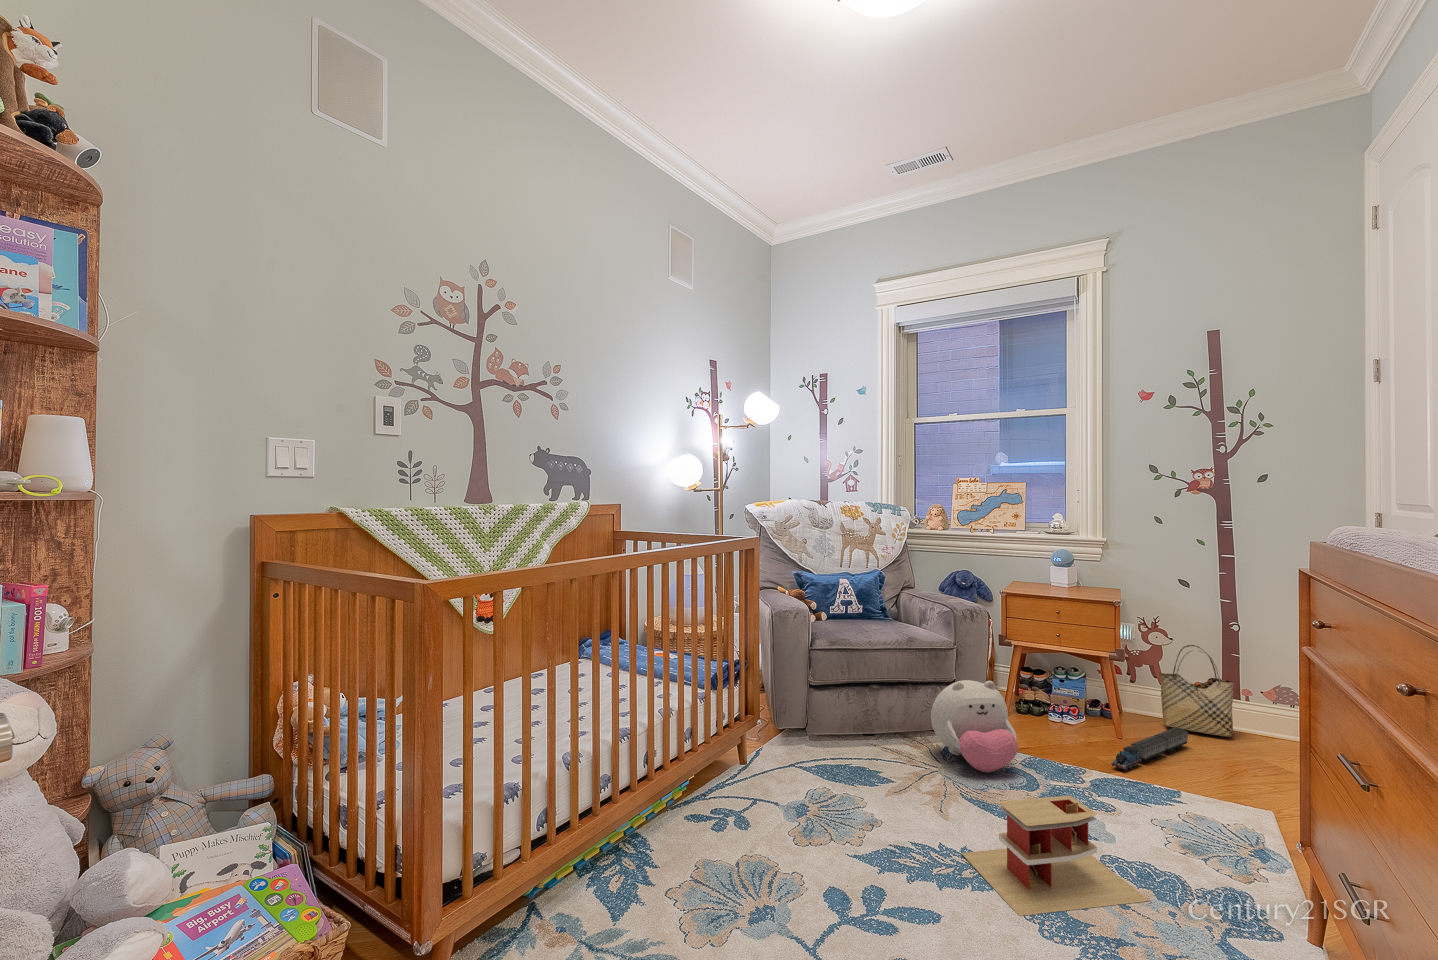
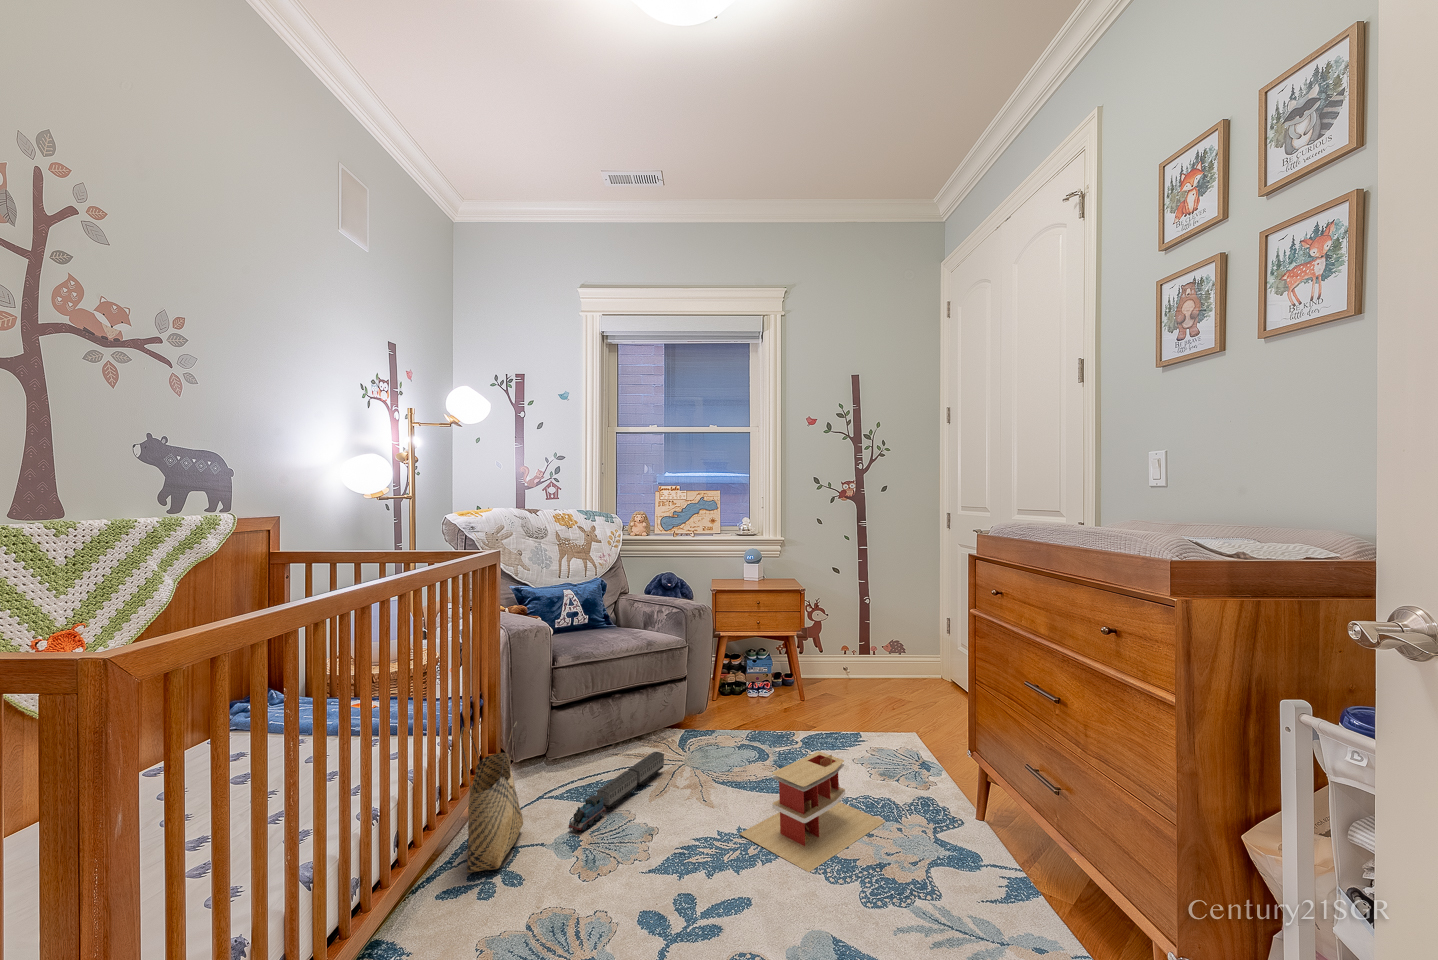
woven basket: present [1159,645,1234,737] -> present [460,722,523,872]
plush toy: present [931,680,1018,772] -> none [669,667,749,754]
toy train: present [1111,728,1188,771] -> present [568,752,664,831]

